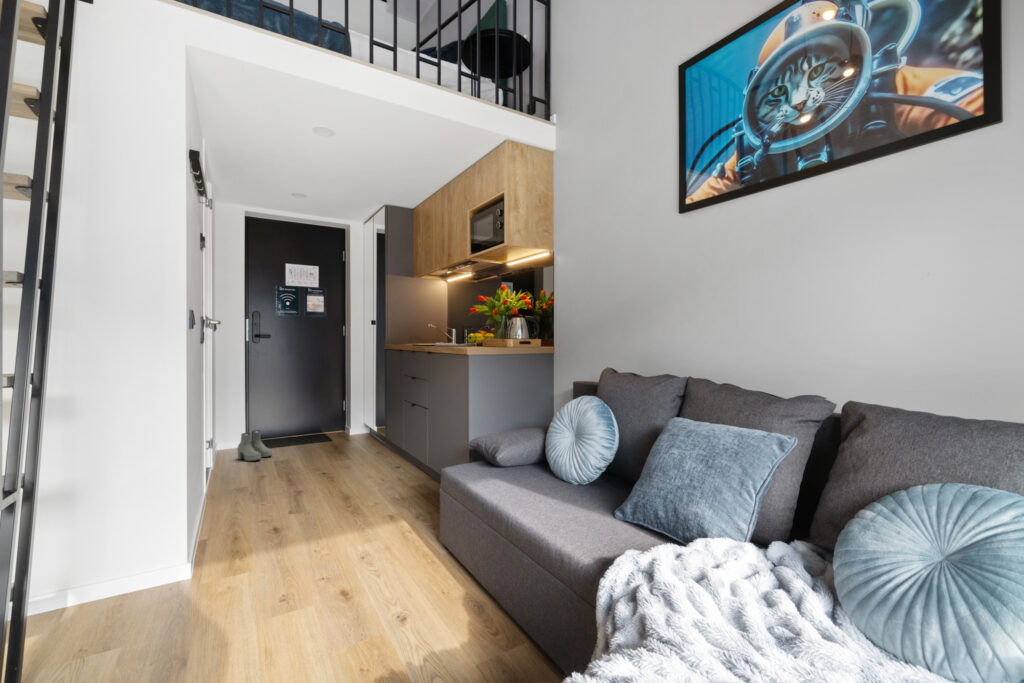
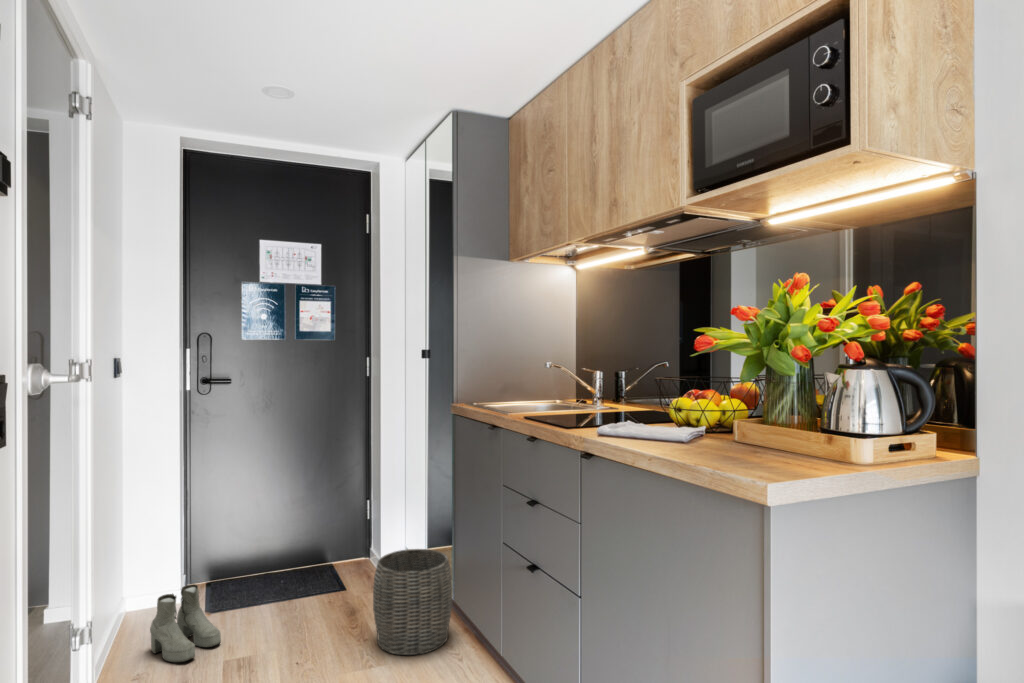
woven basket: none [346,413,385,456] -> present [373,549,452,655]

